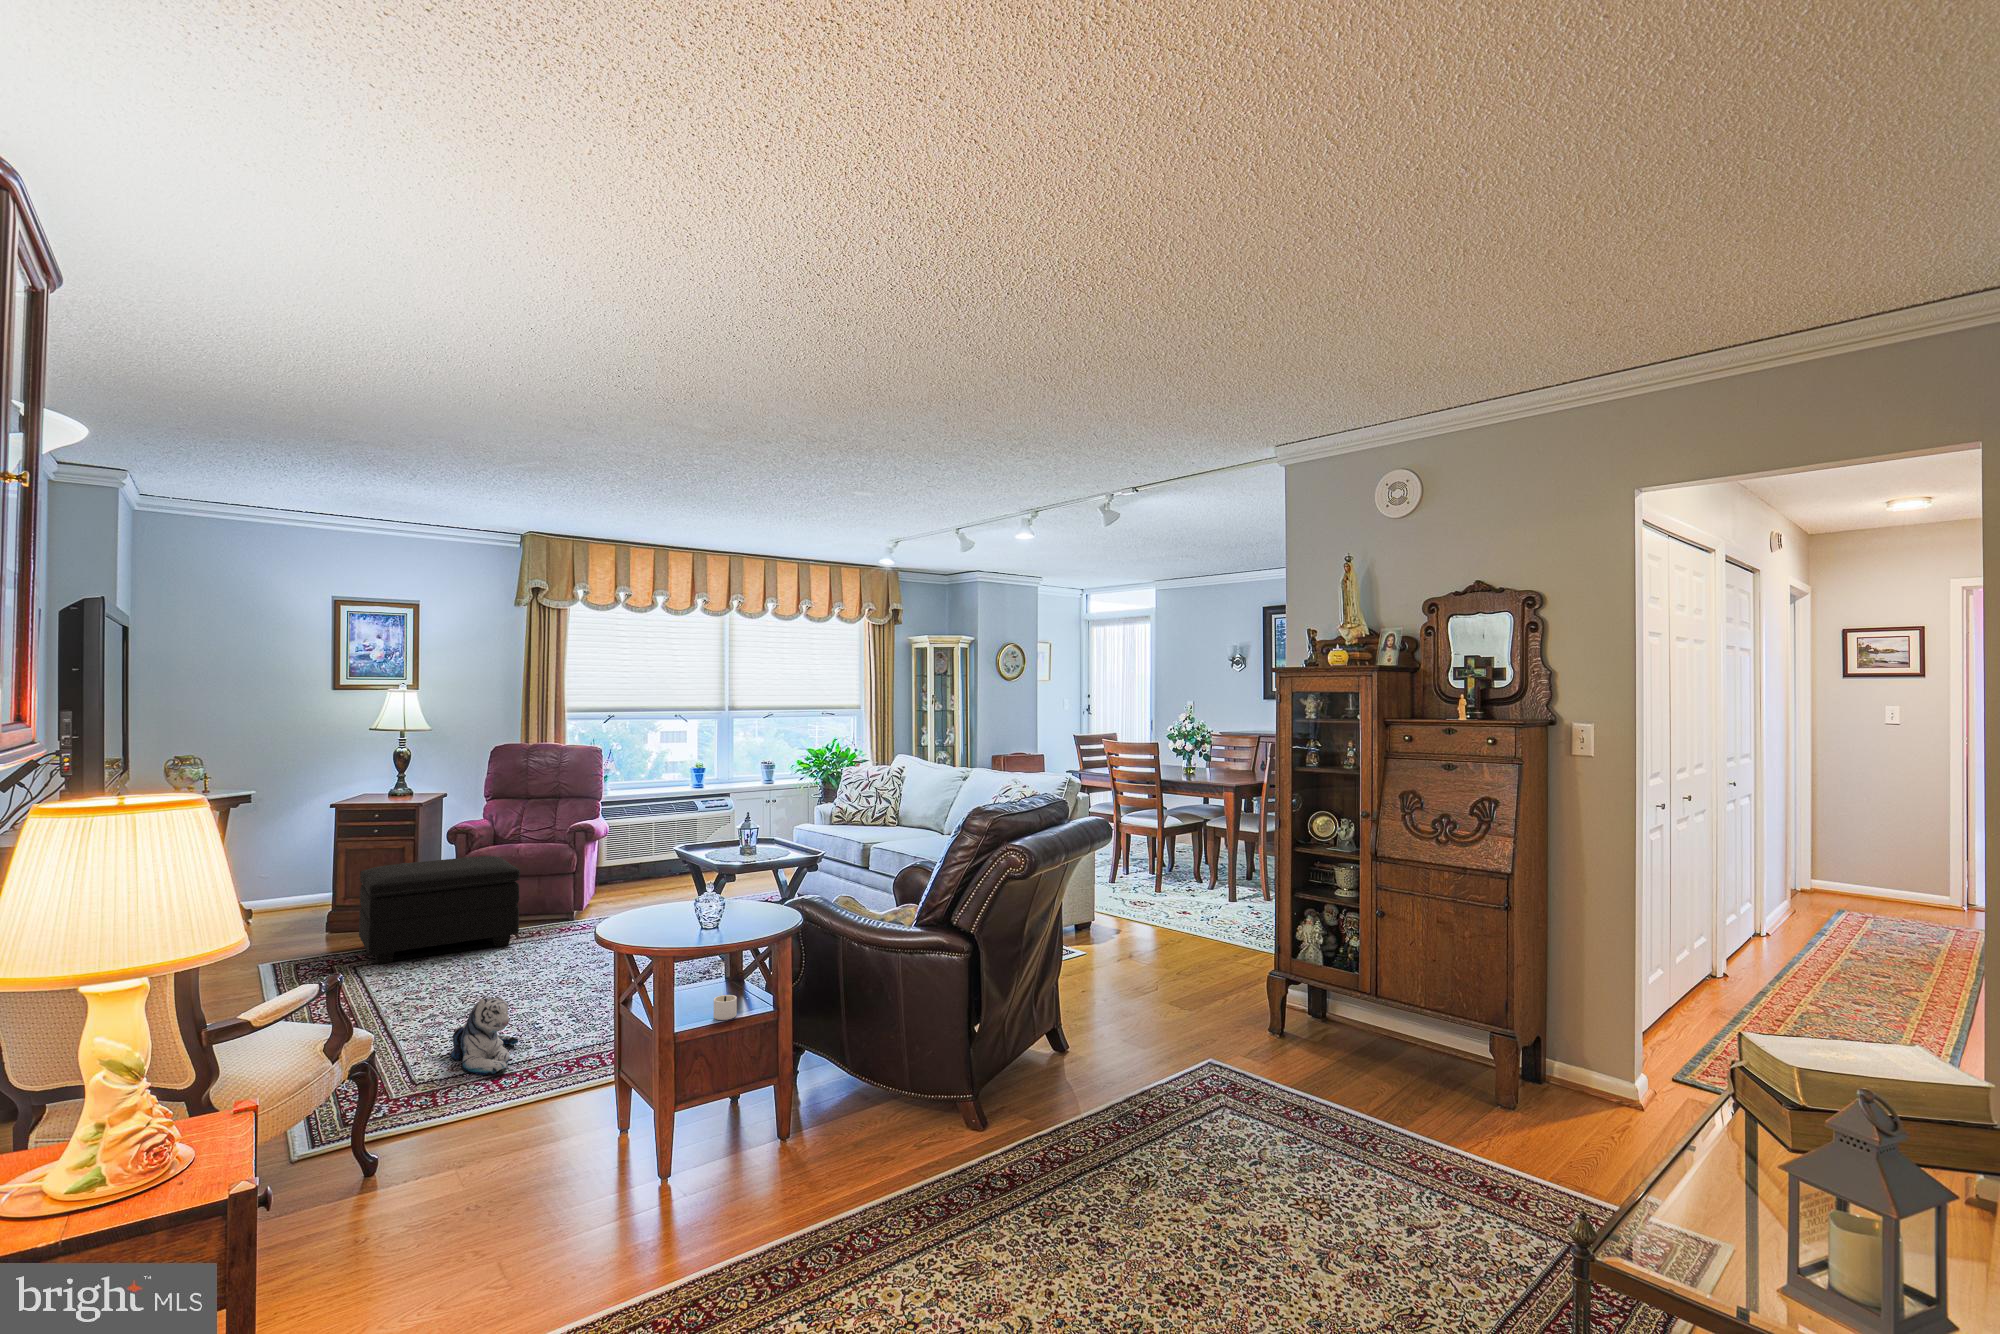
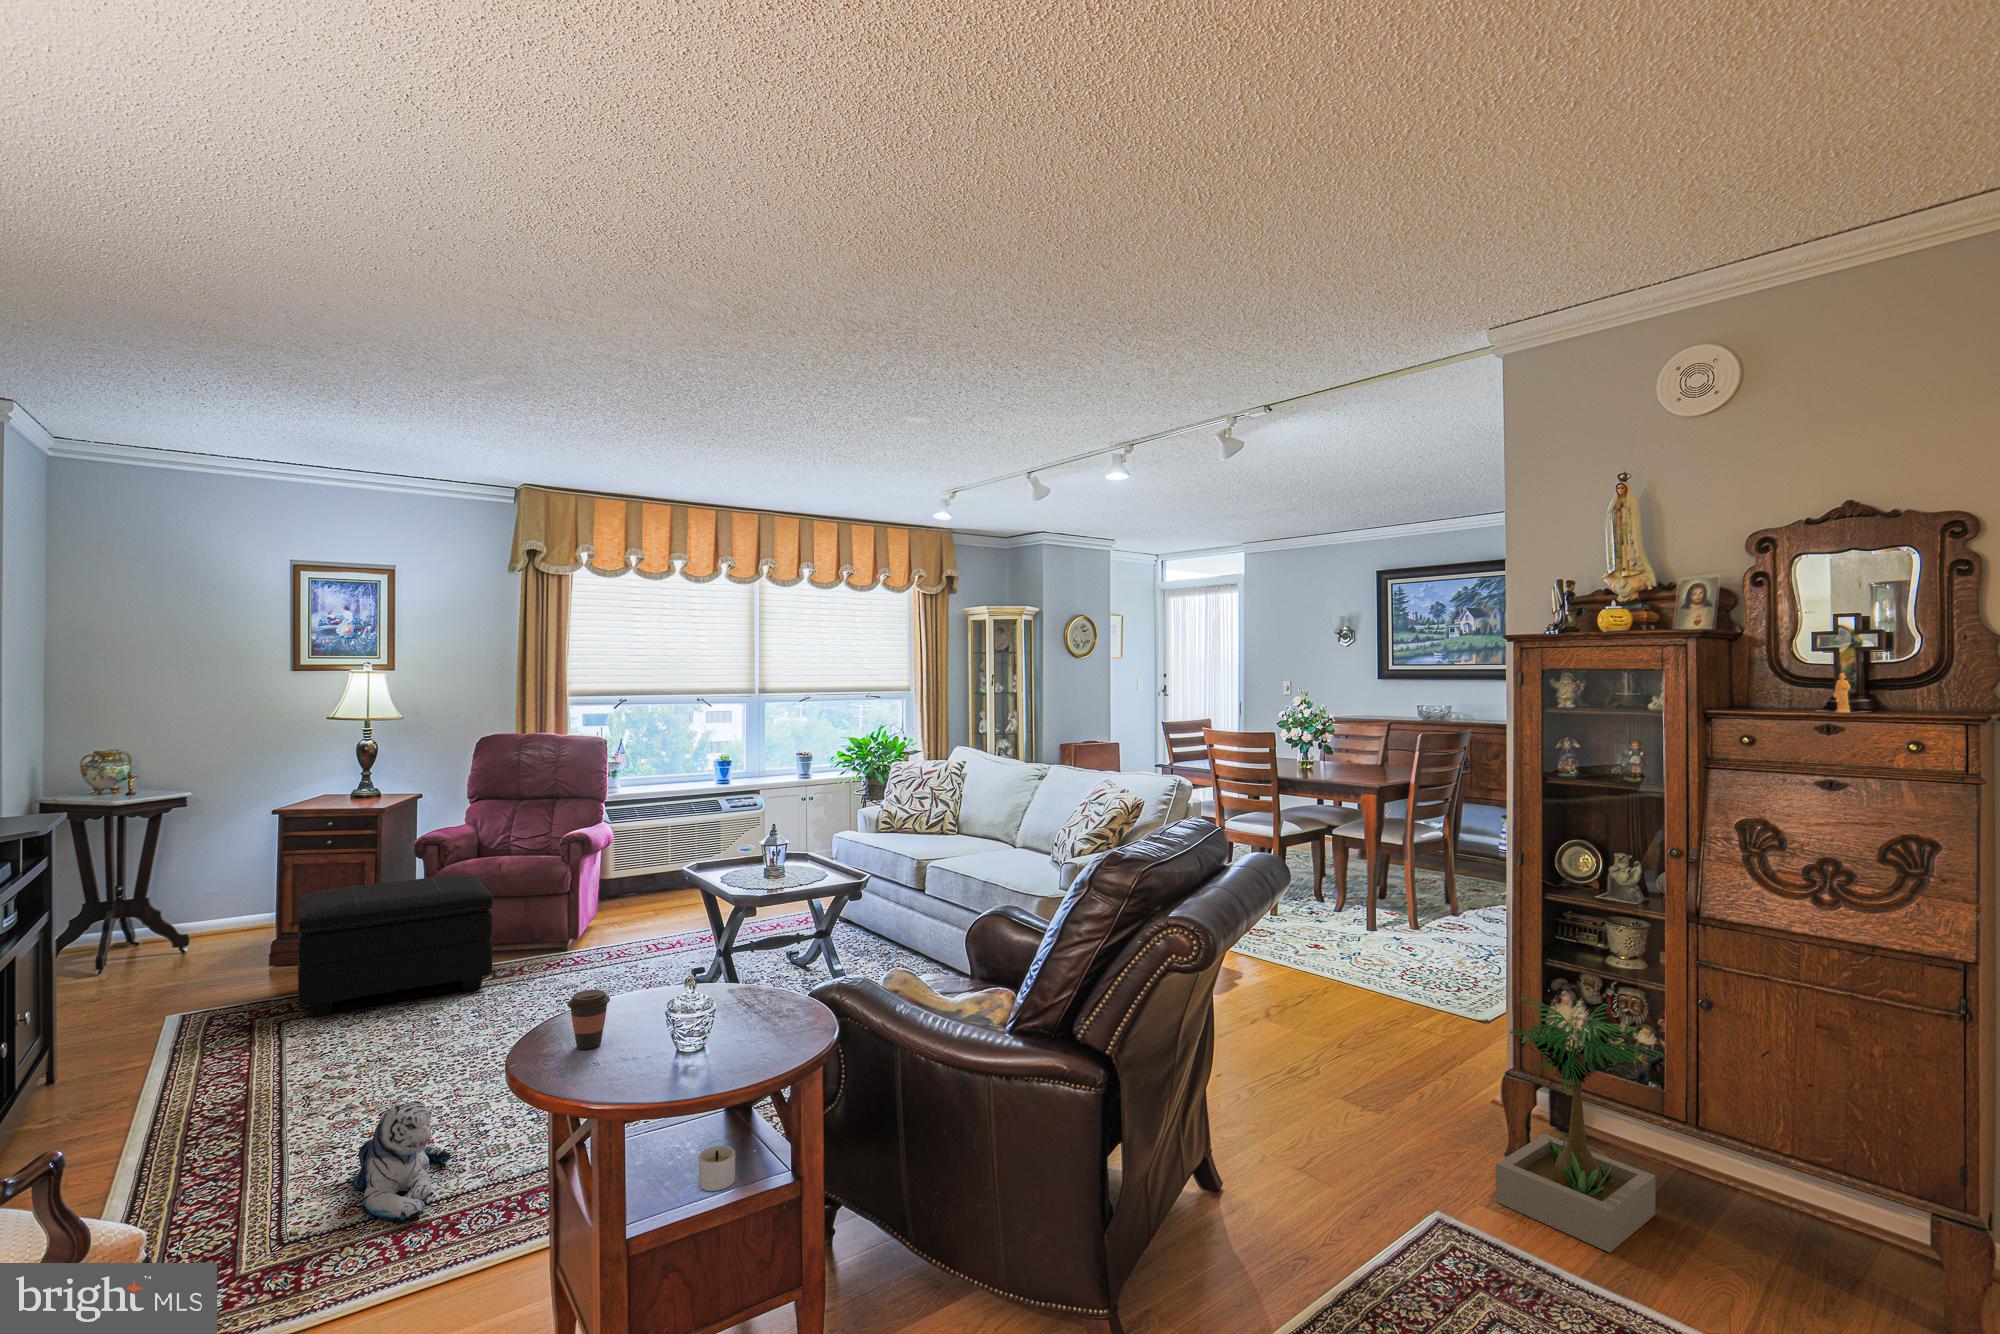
coffee cup: none [627,898,654,934] -> present [568,990,610,1049]
potted plant: none [1252,913,1366,1077] -> present [1496,996,1667,1253]

